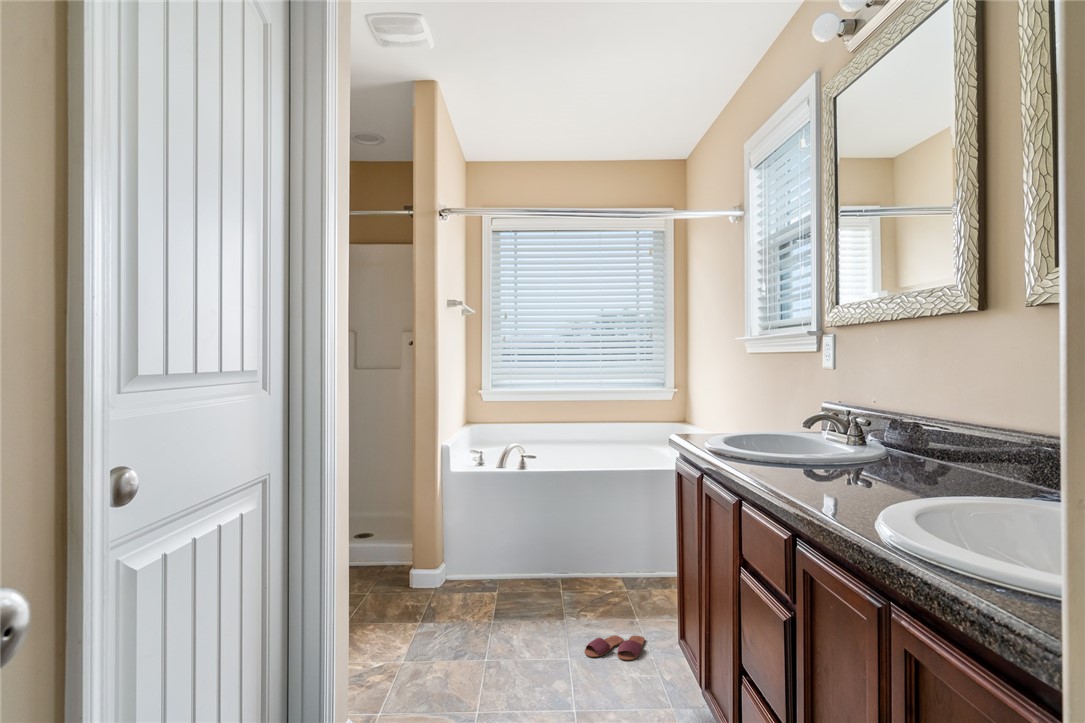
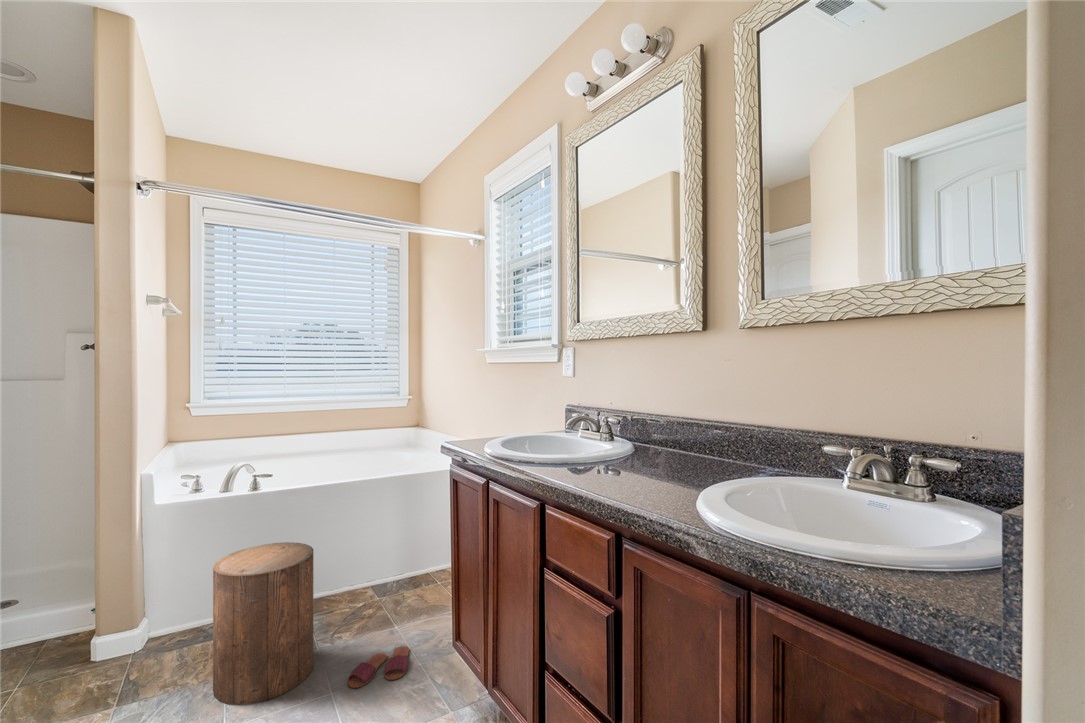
stool: none [483,516,560,645] -> present [213,542,313,705]

